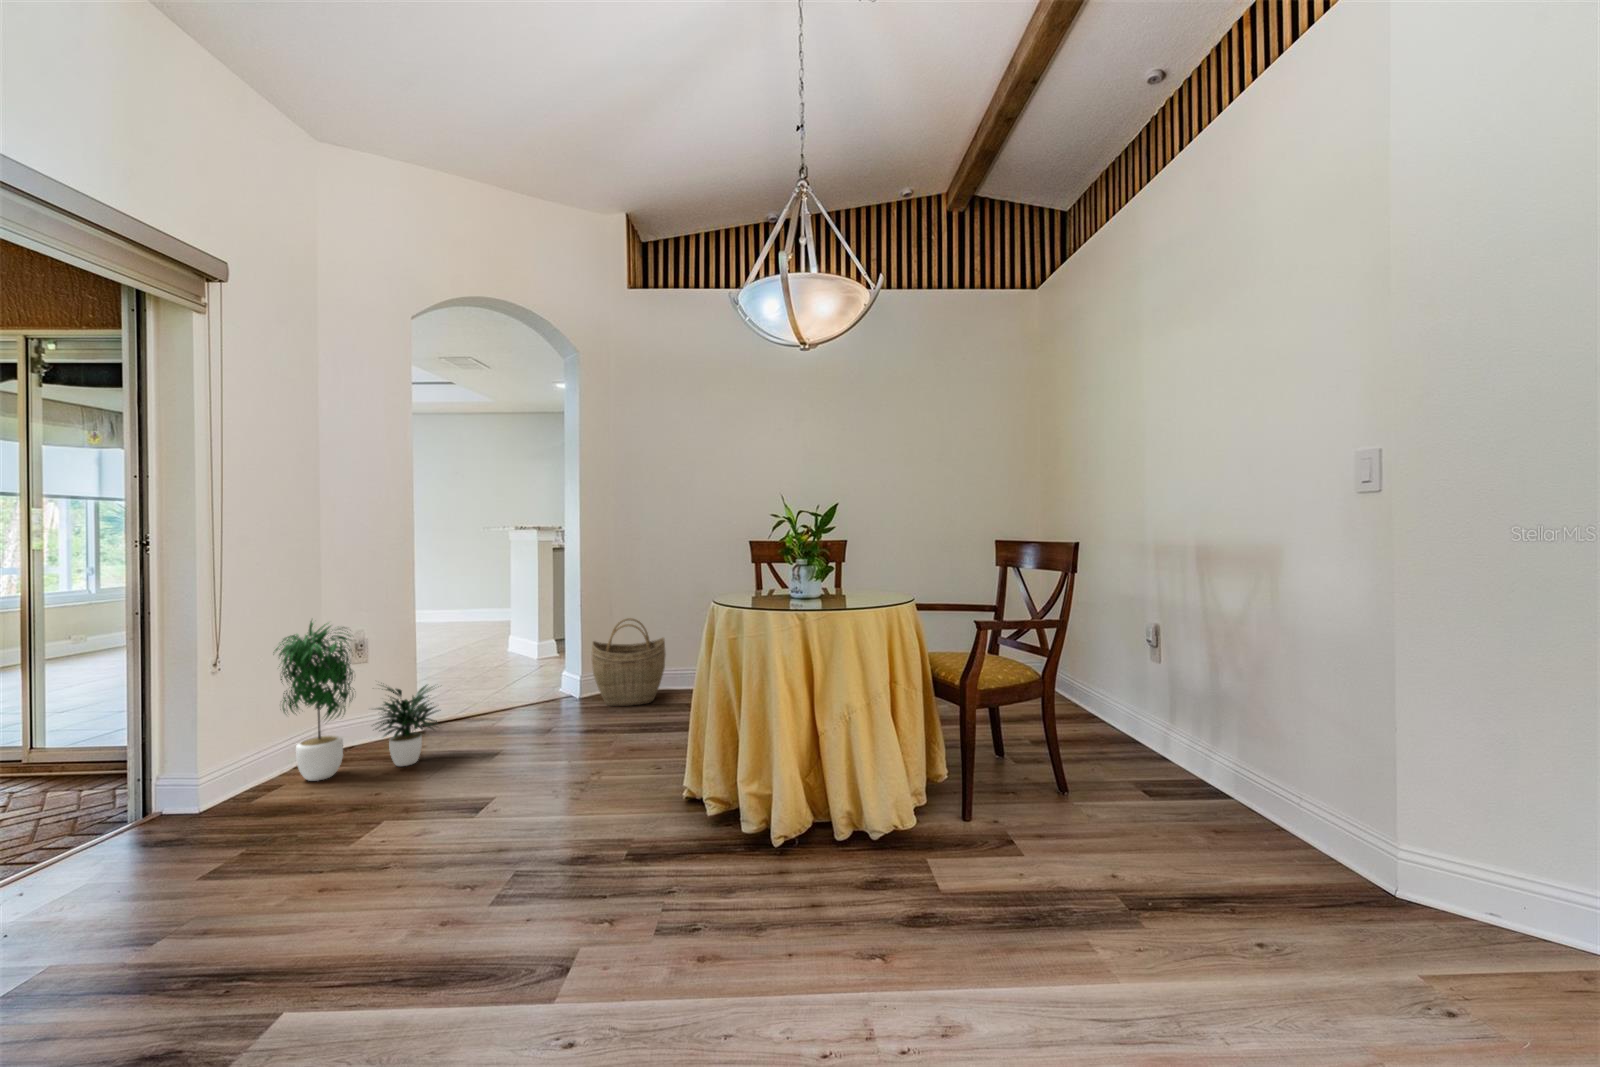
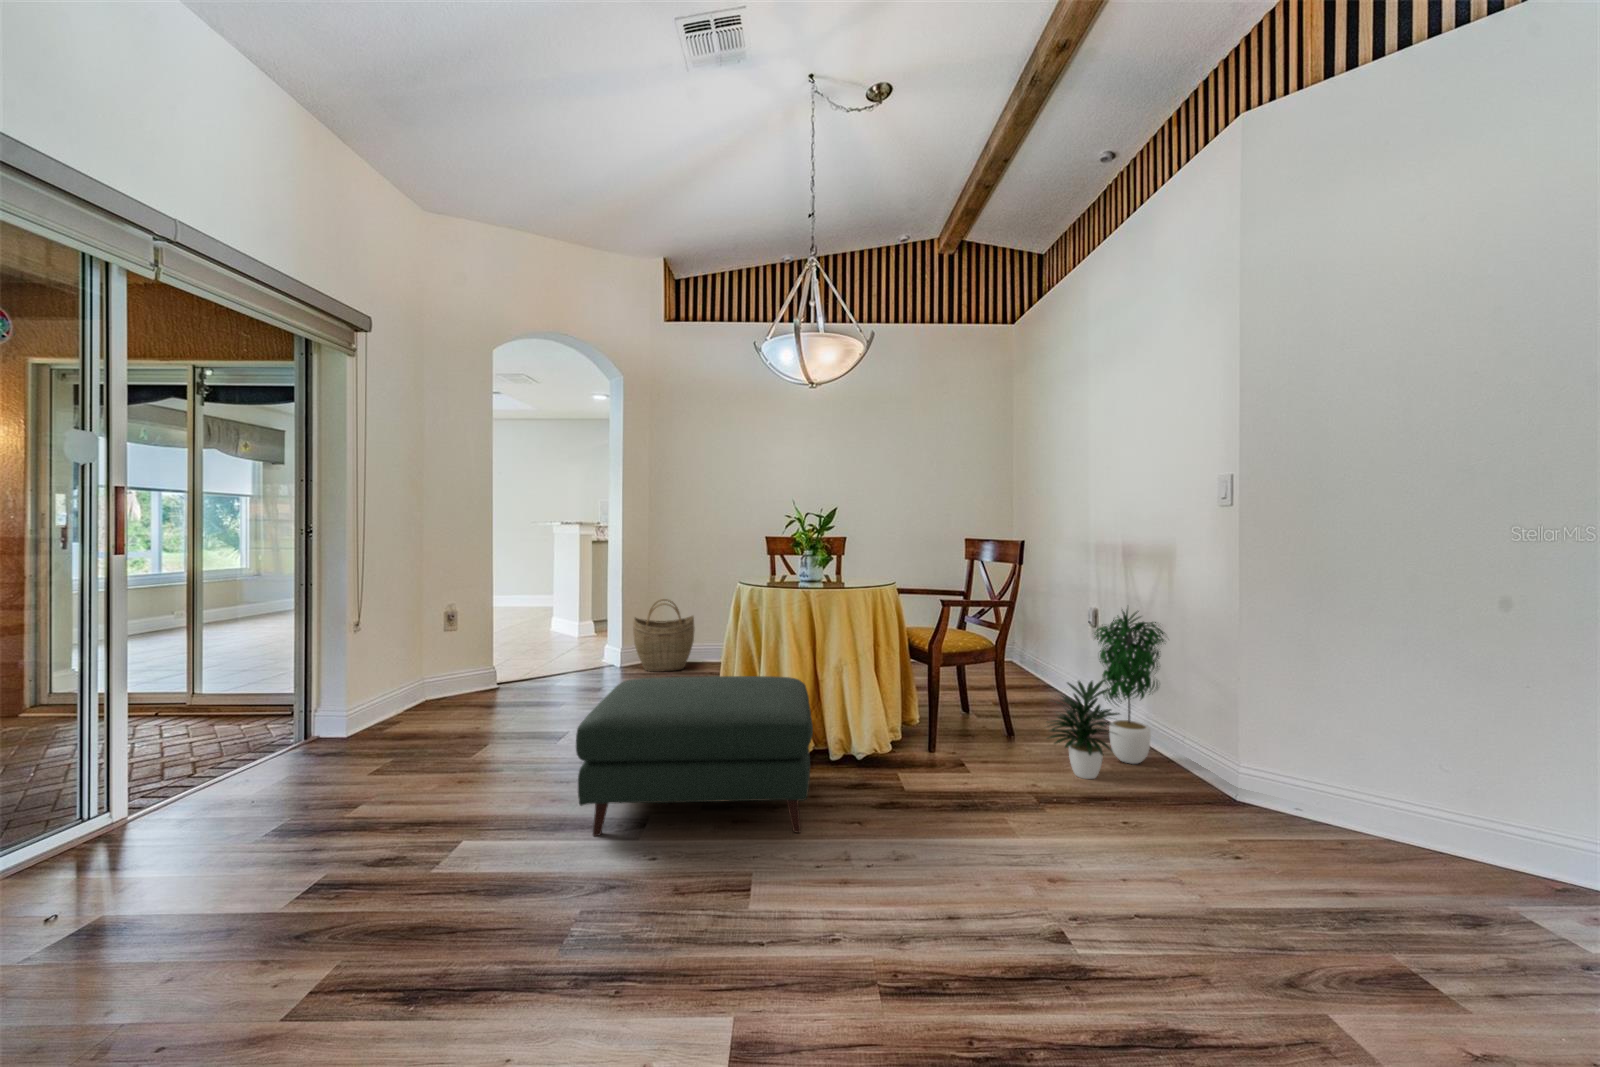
potted plant: present [275,621,438,781] -> present [1047,610,1164,779]
ottoman: none [461,735,813,992] -> present [576,676,813,836]

